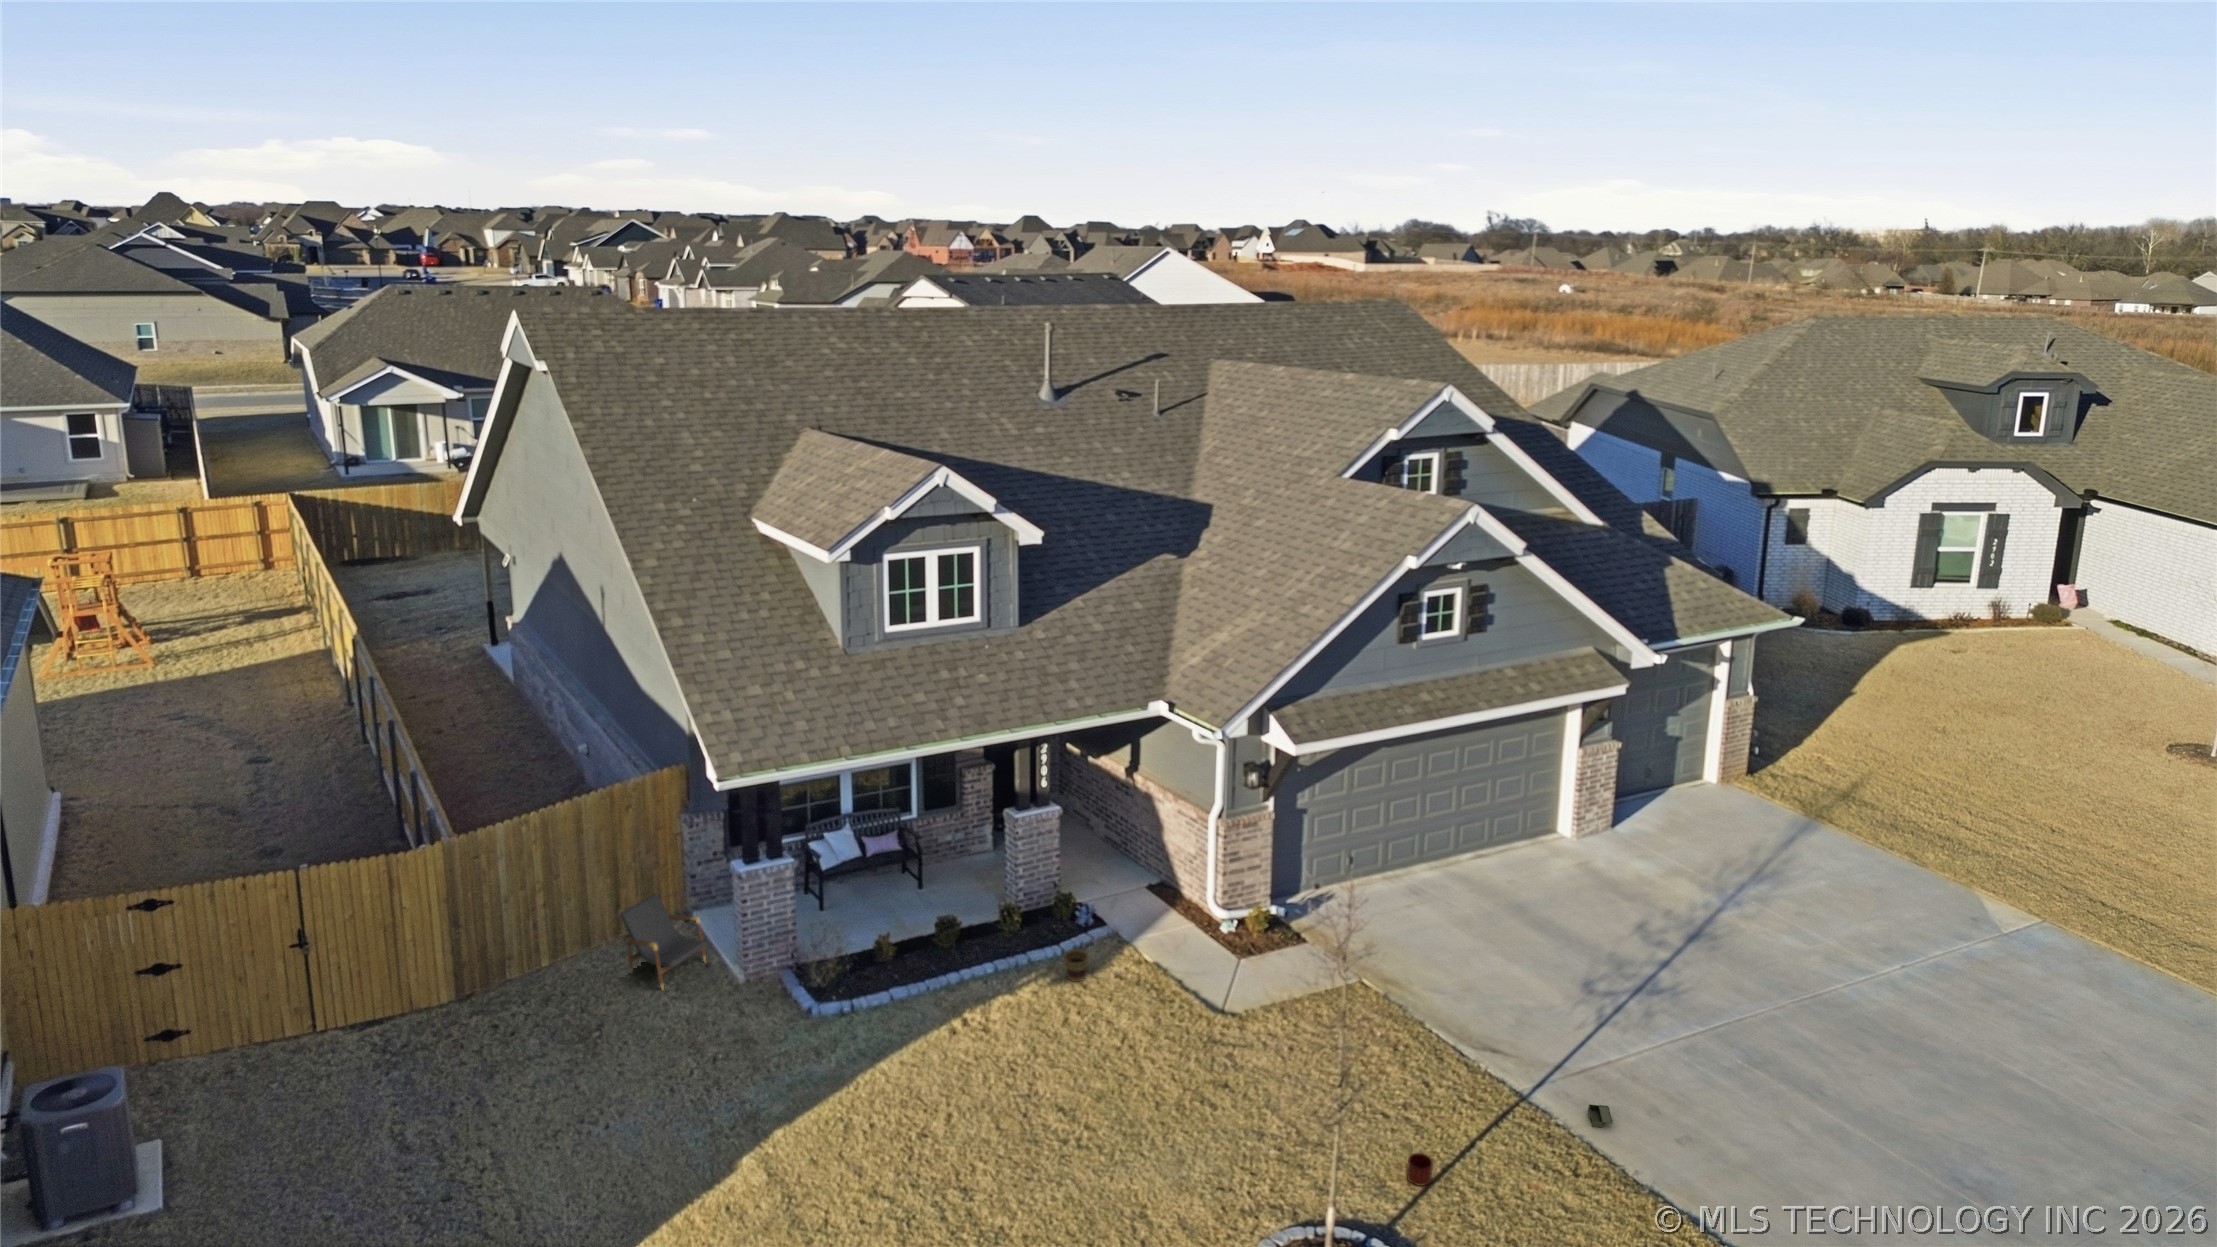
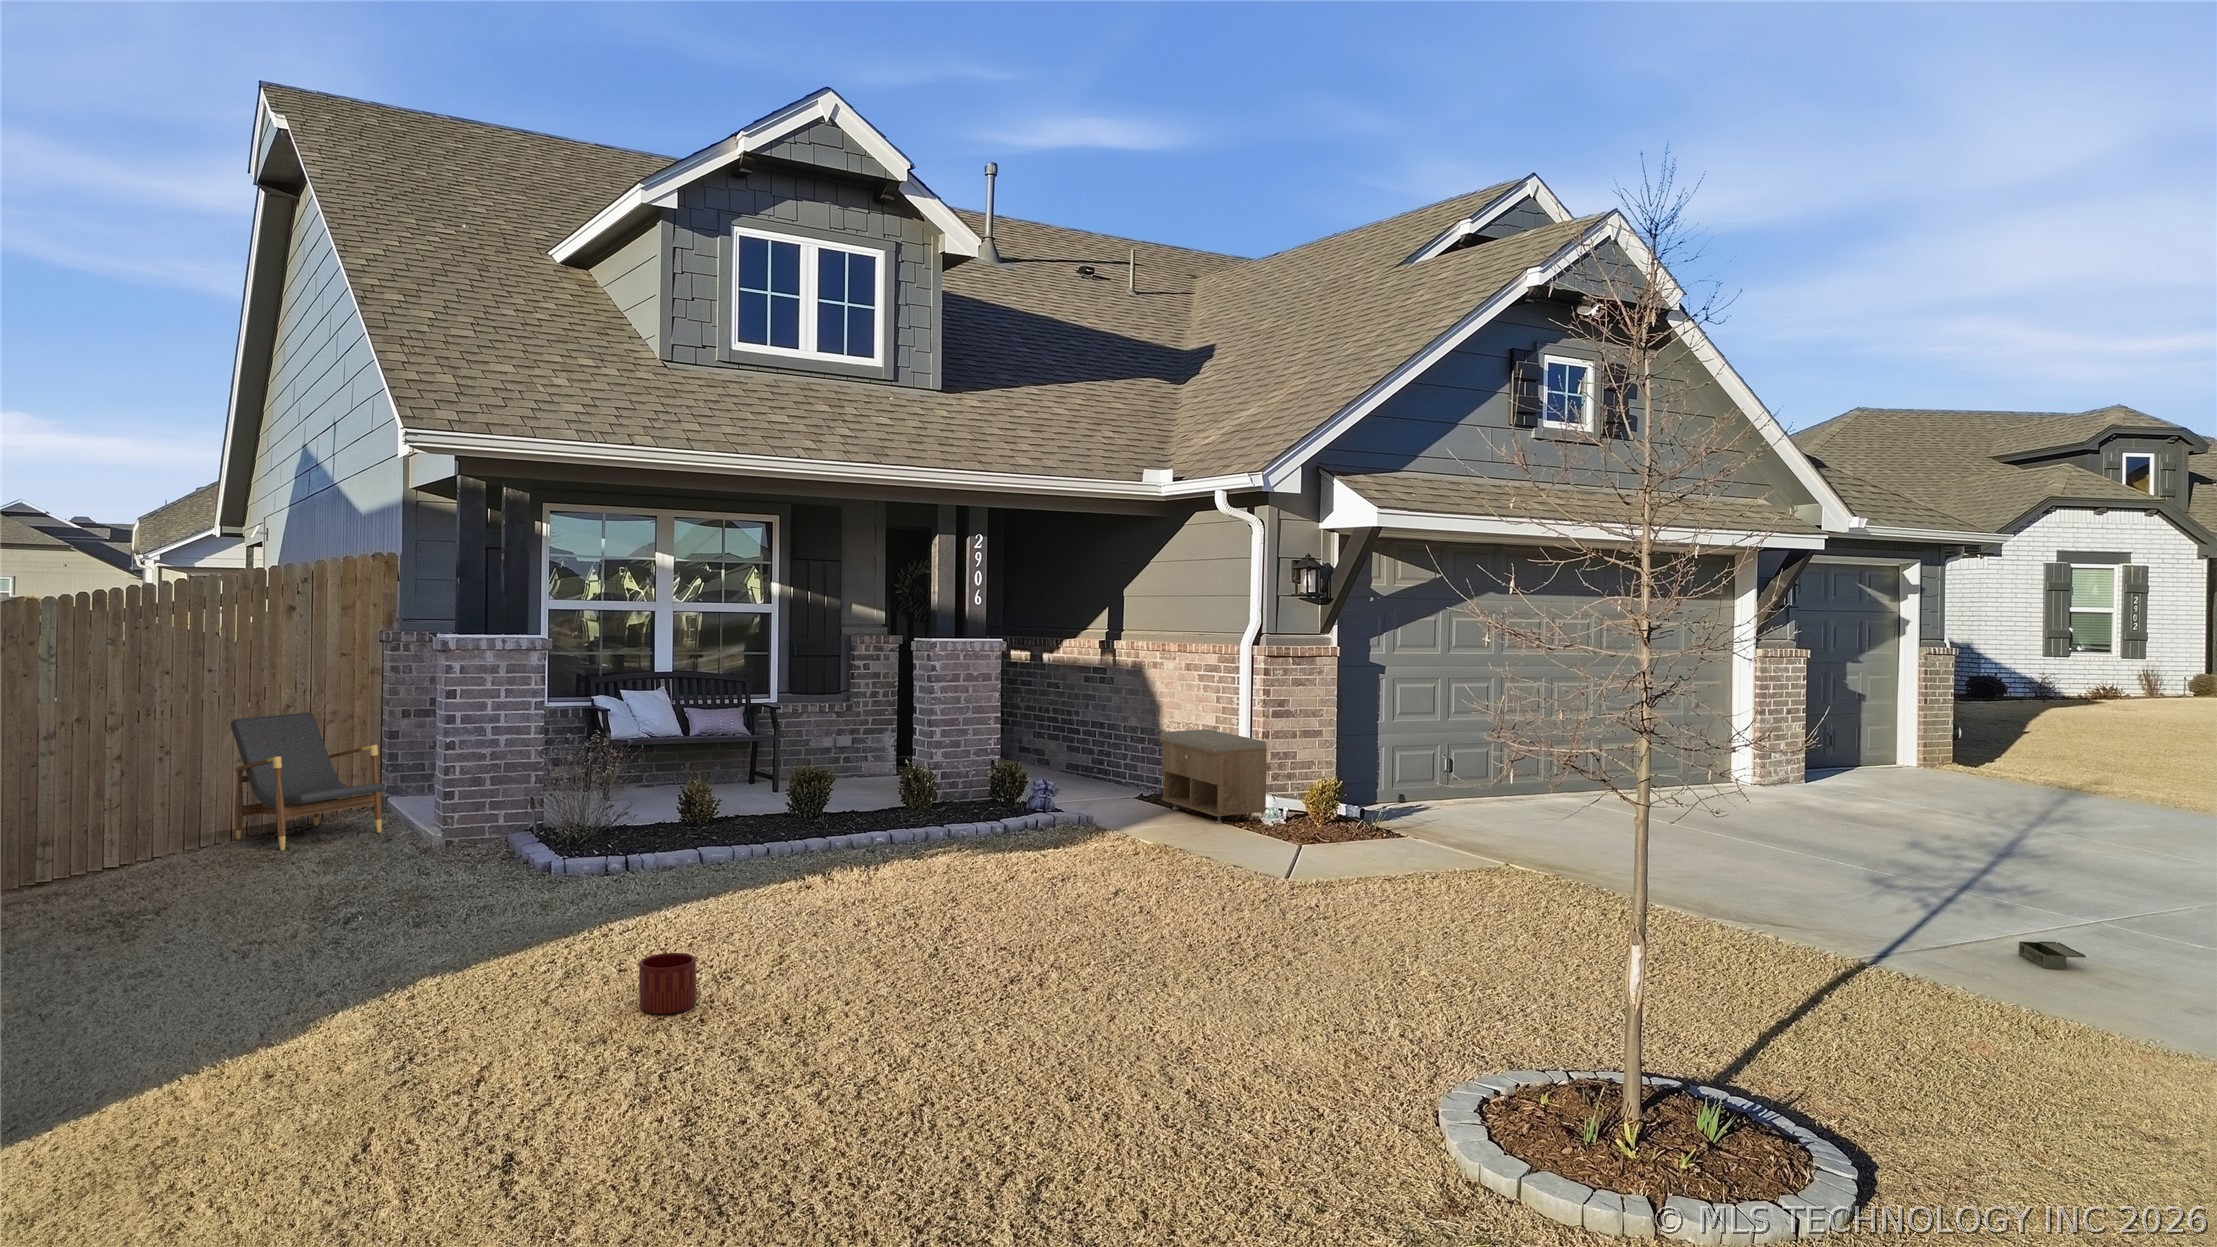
storage bench: none [1159,856,1224,931] -> present [1160,729,1267,823]
basket: present [1064,949,1089,982] -> none [1006,804,1050,851]
planter: present [1407,1153,1433,1186] -> present [639,953,696,1015]

